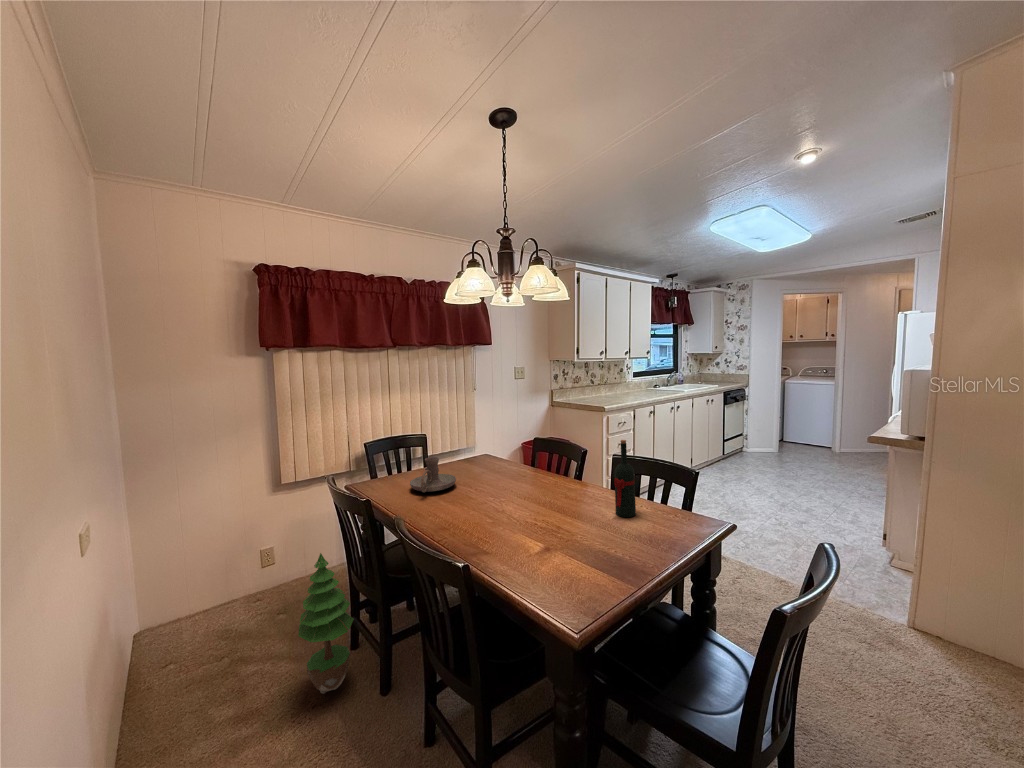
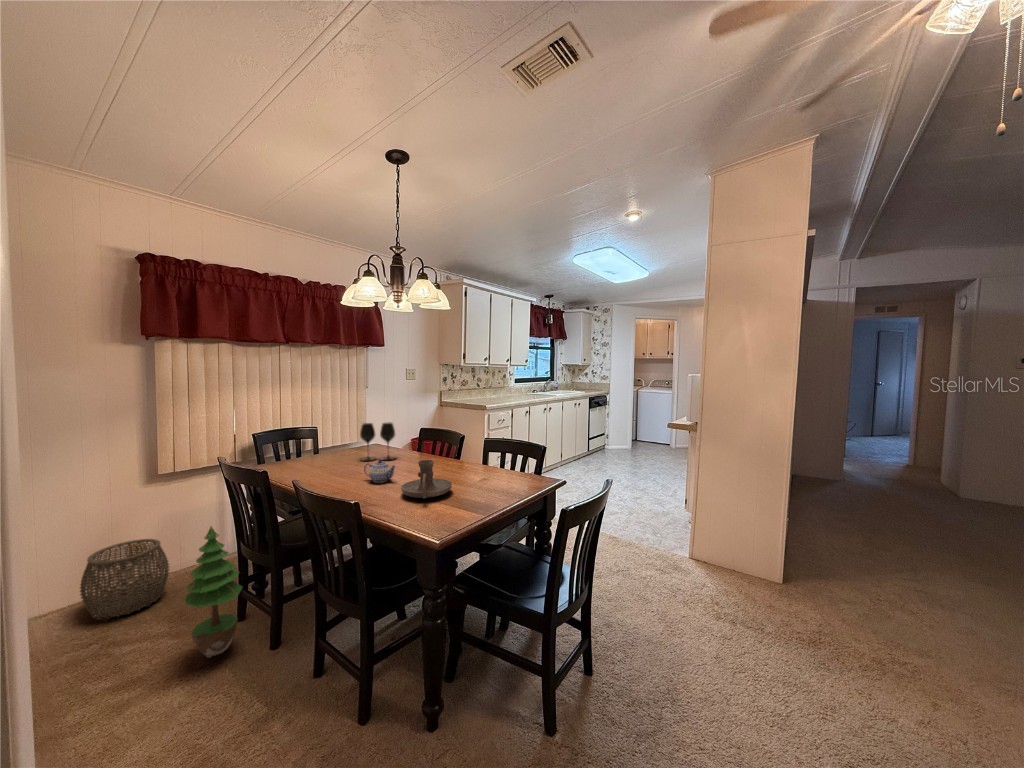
wine glass: none [469,435,509,479] -> present [360,422,395,461]
wine bottle: present [614,440,636,517] -> none [480,421,496,481]
candle holder: present [410,457,456,492] -> present [401,460,452,499]
teapot: none [475,484,512,512] -> present [364,460,396,483]
woven basket: none [216,549,292,629] -> present [80,539,169,619]

